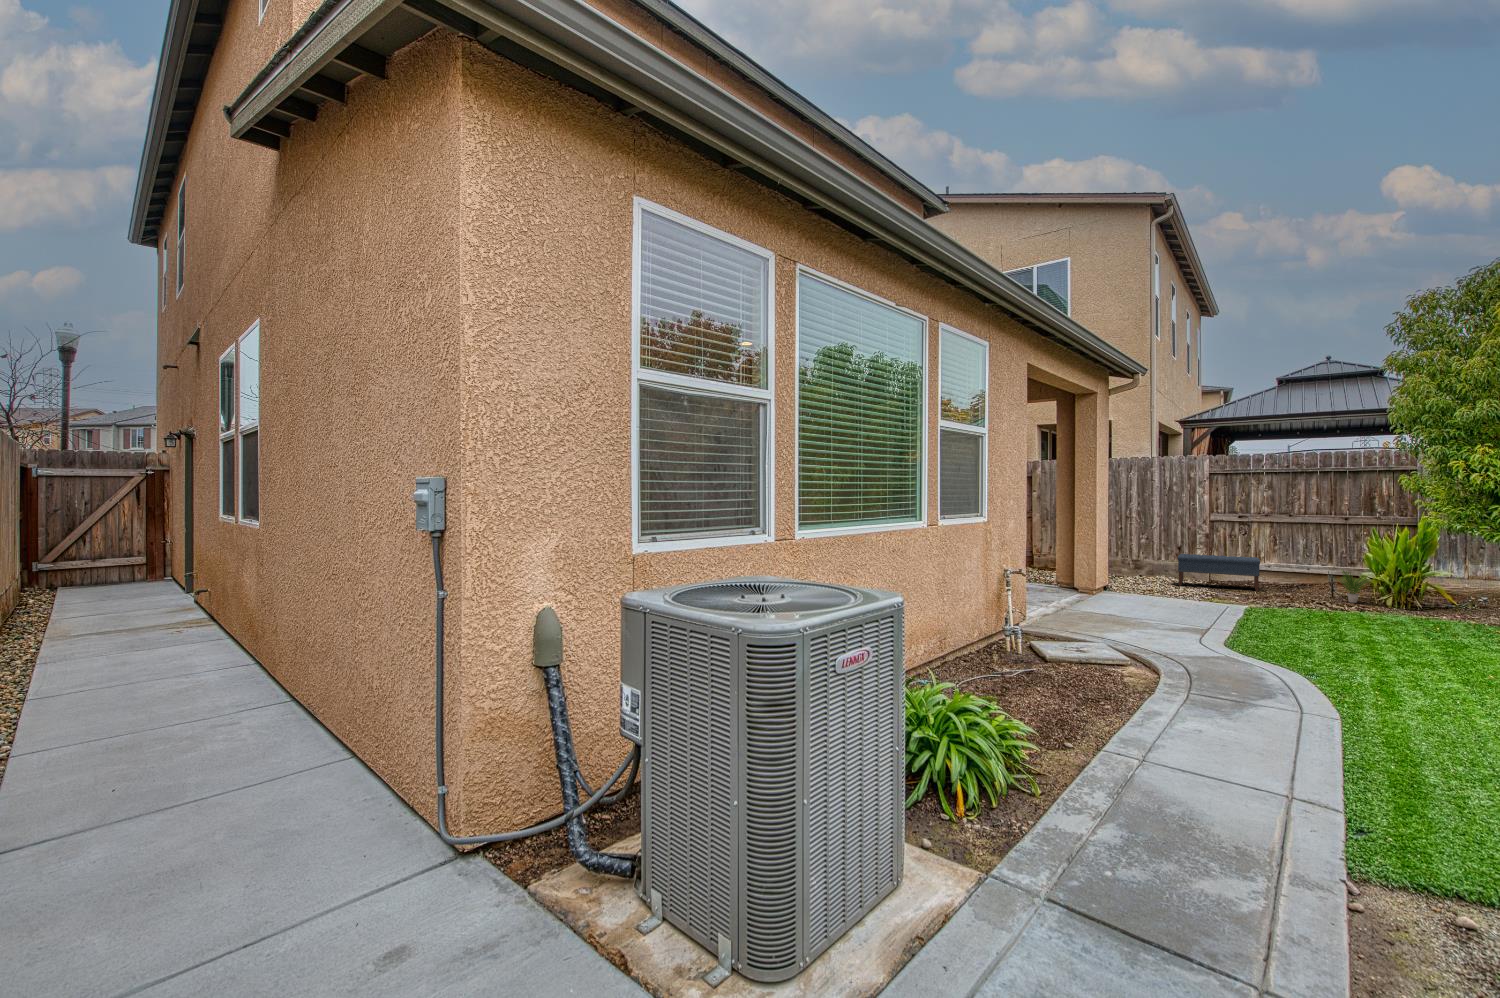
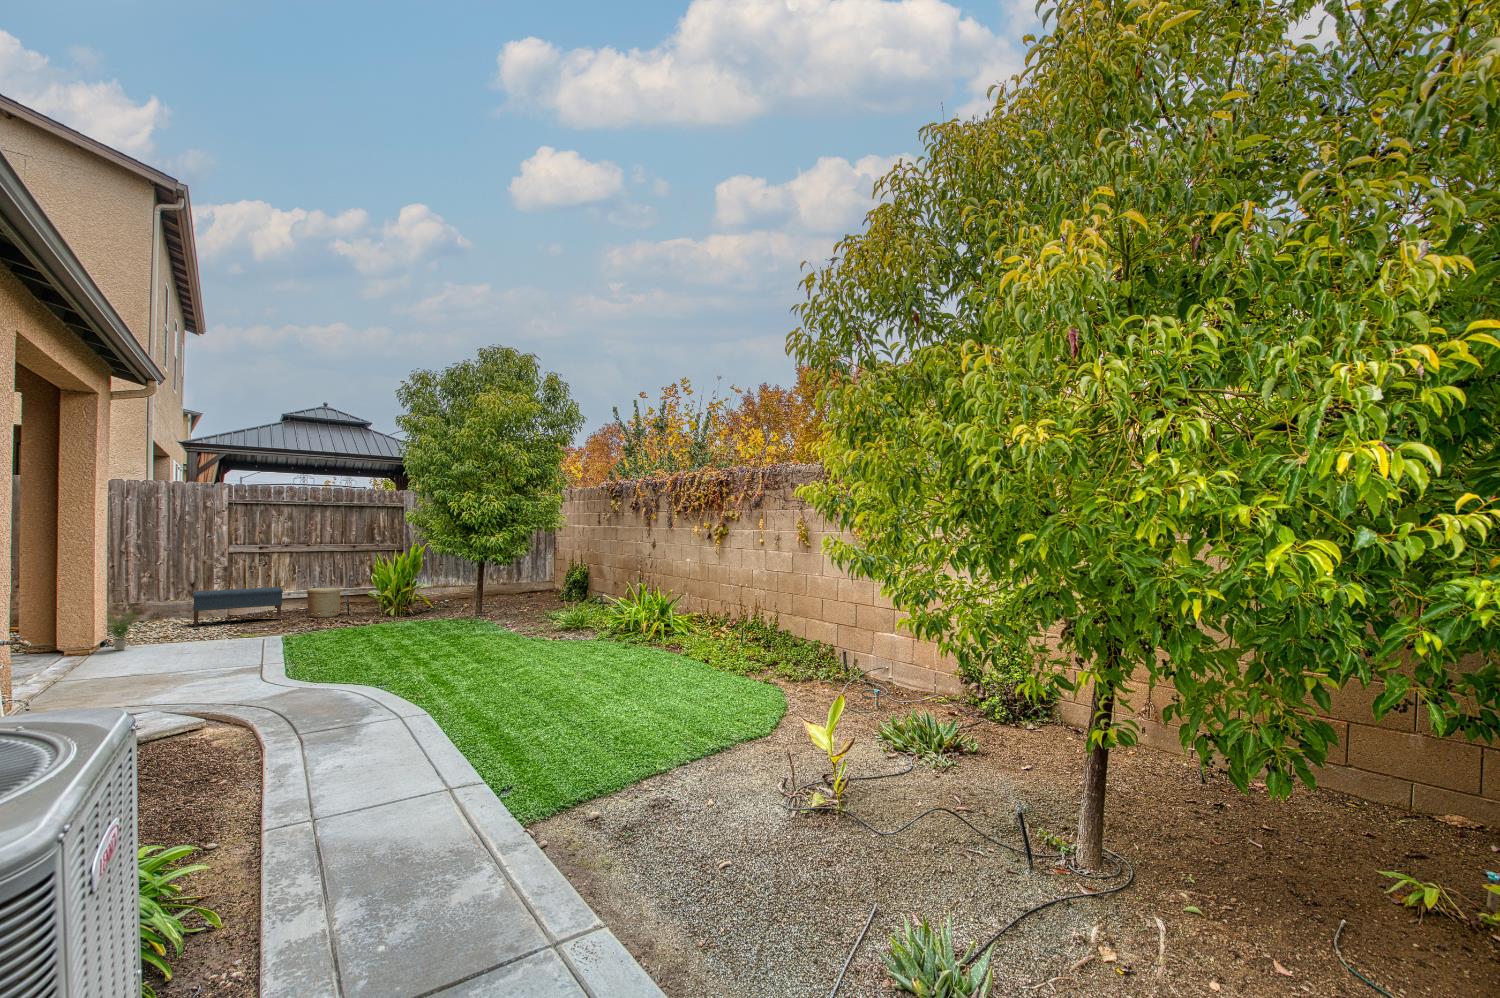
woven basket: none [1287,563,1327,596] -> present [307,587,341,618]
potted plant: present [1339,571,1369,603] -> present [106,613,137,650]

